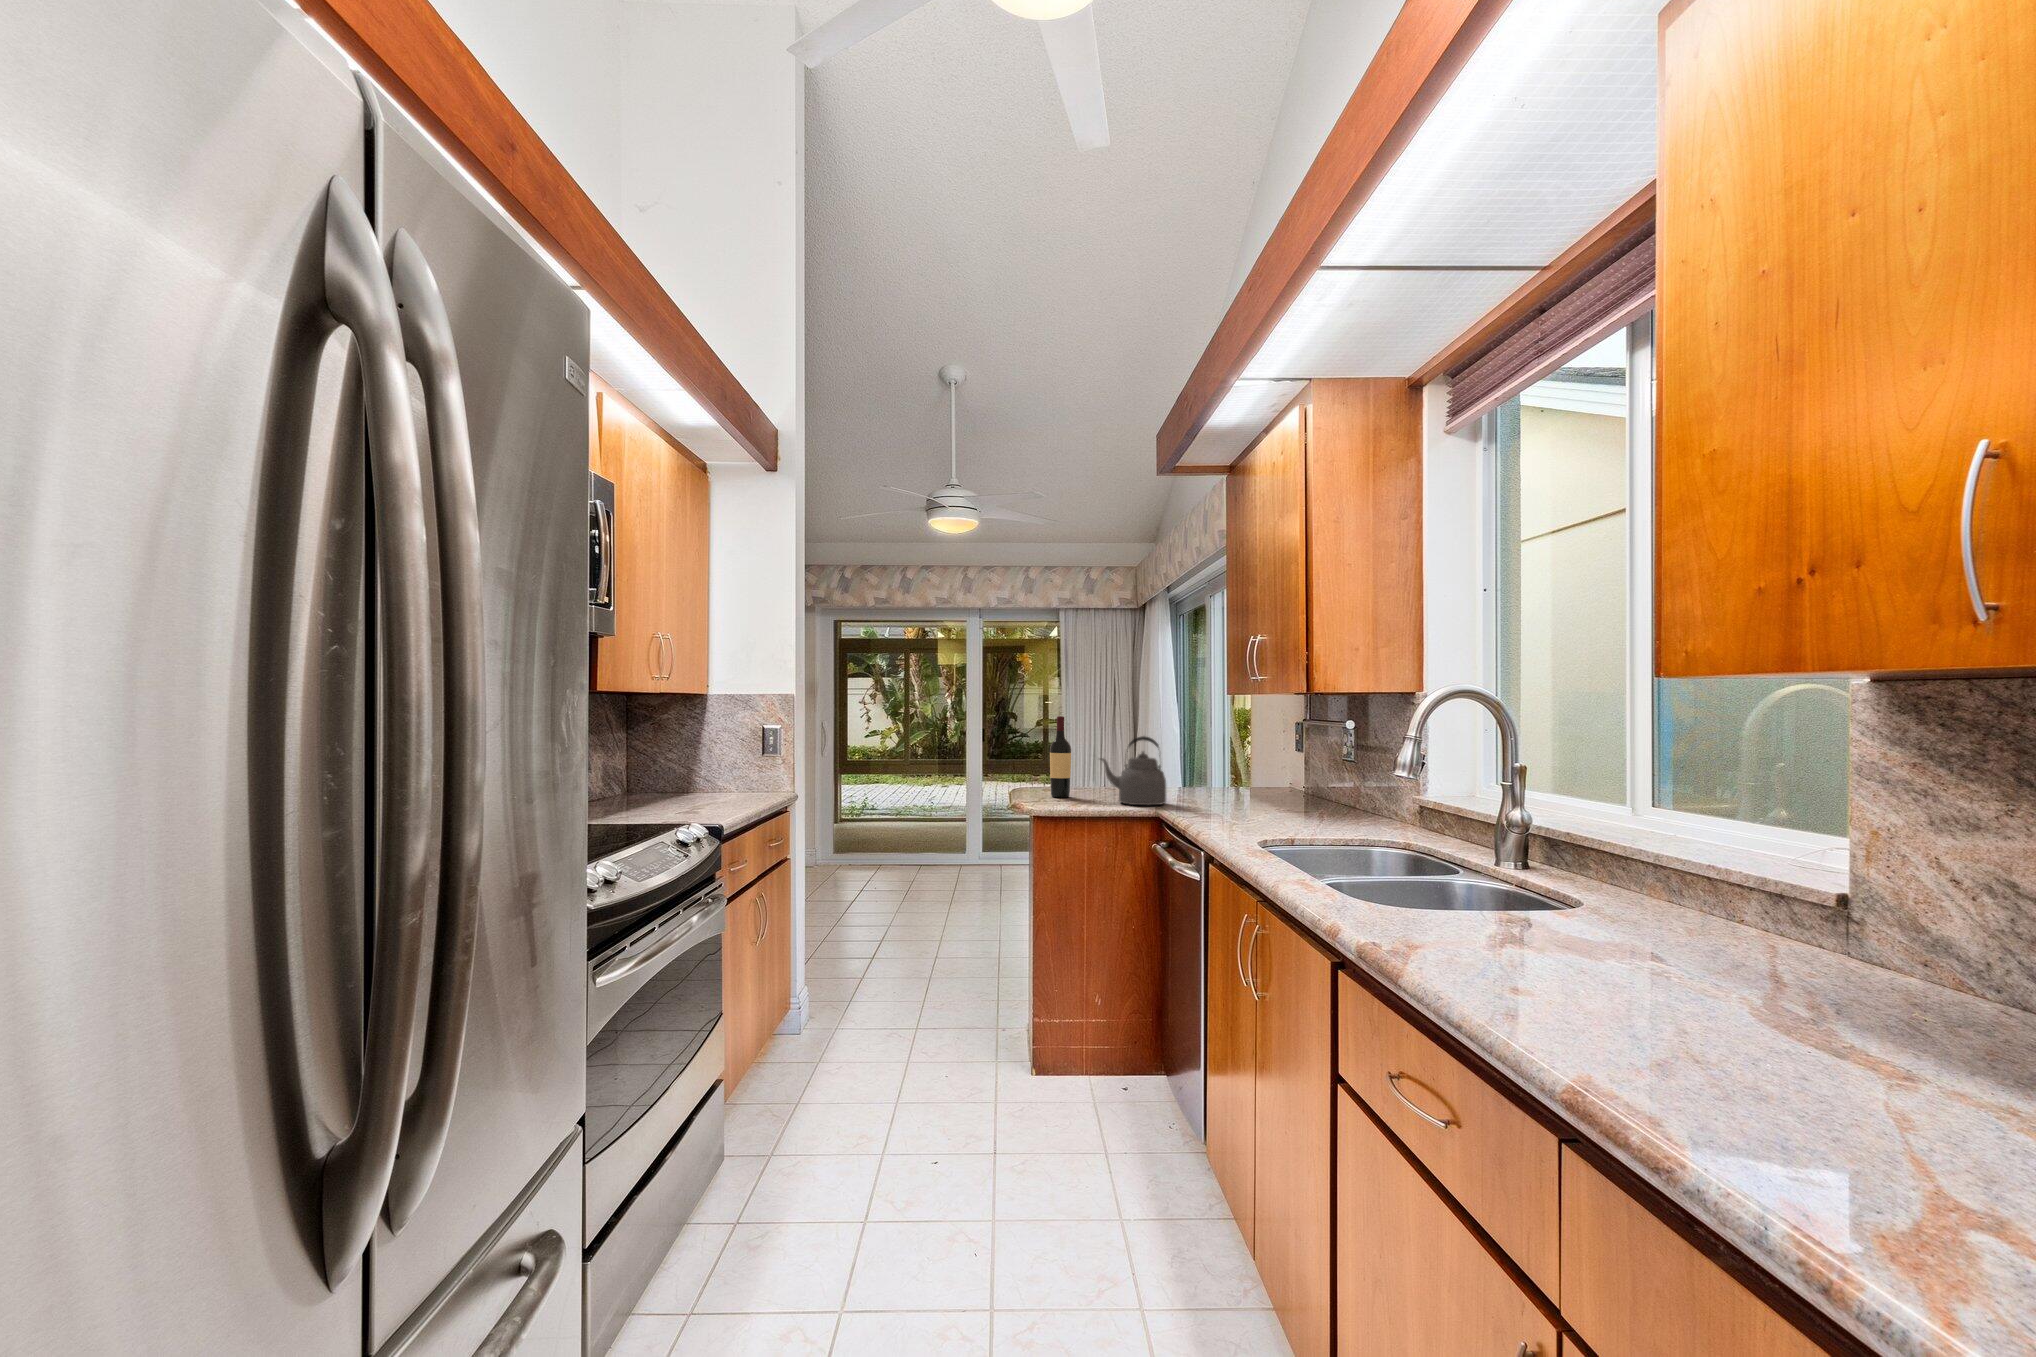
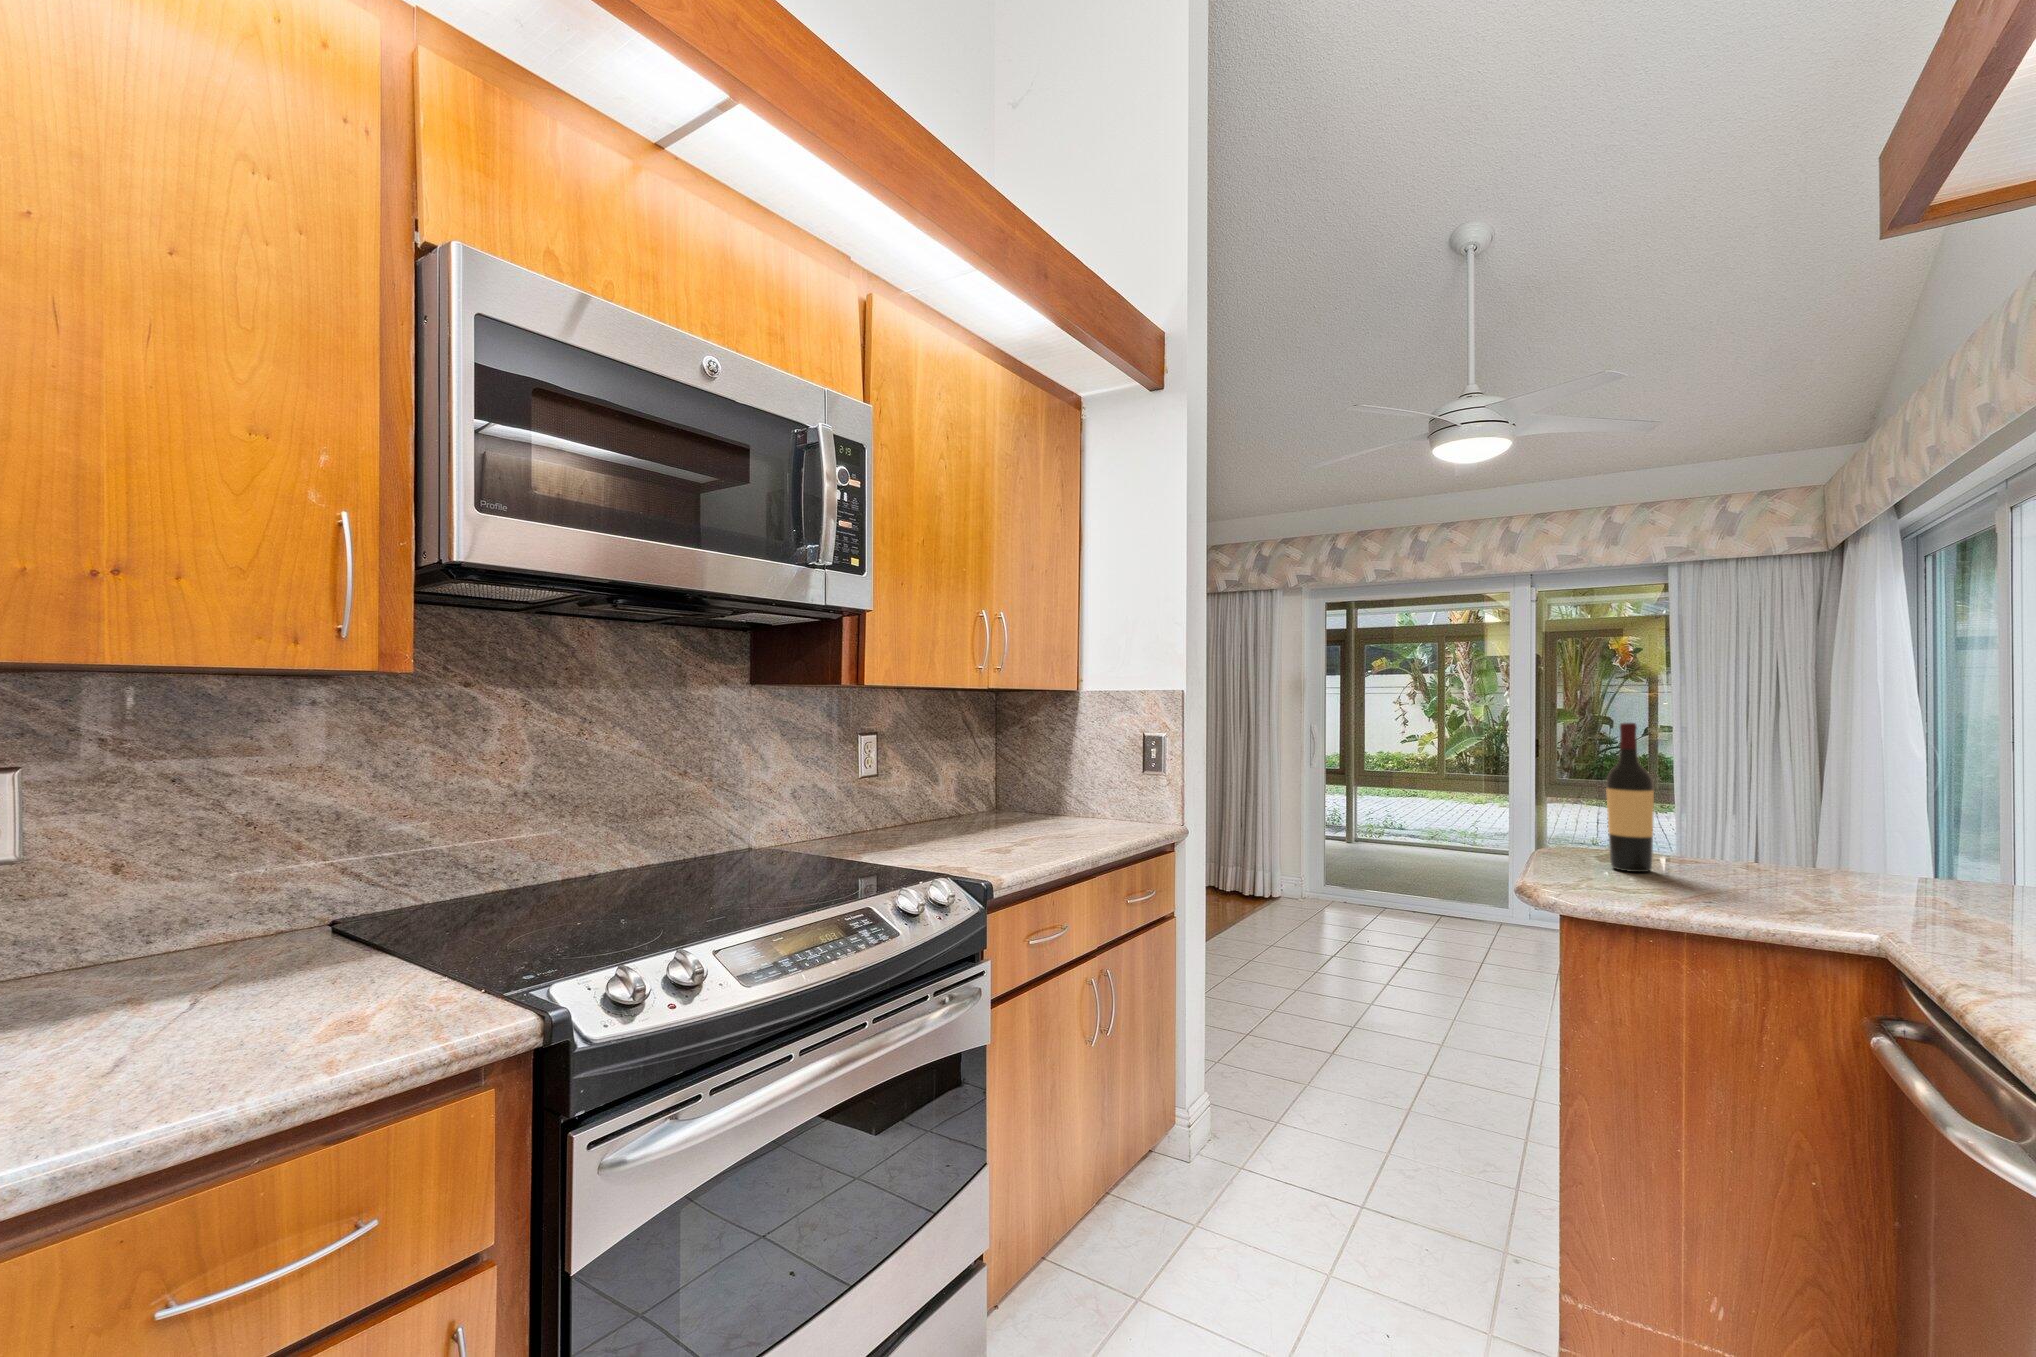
kettle: present [1100,736,1166,805] -> none [1711,766,1901,917]

